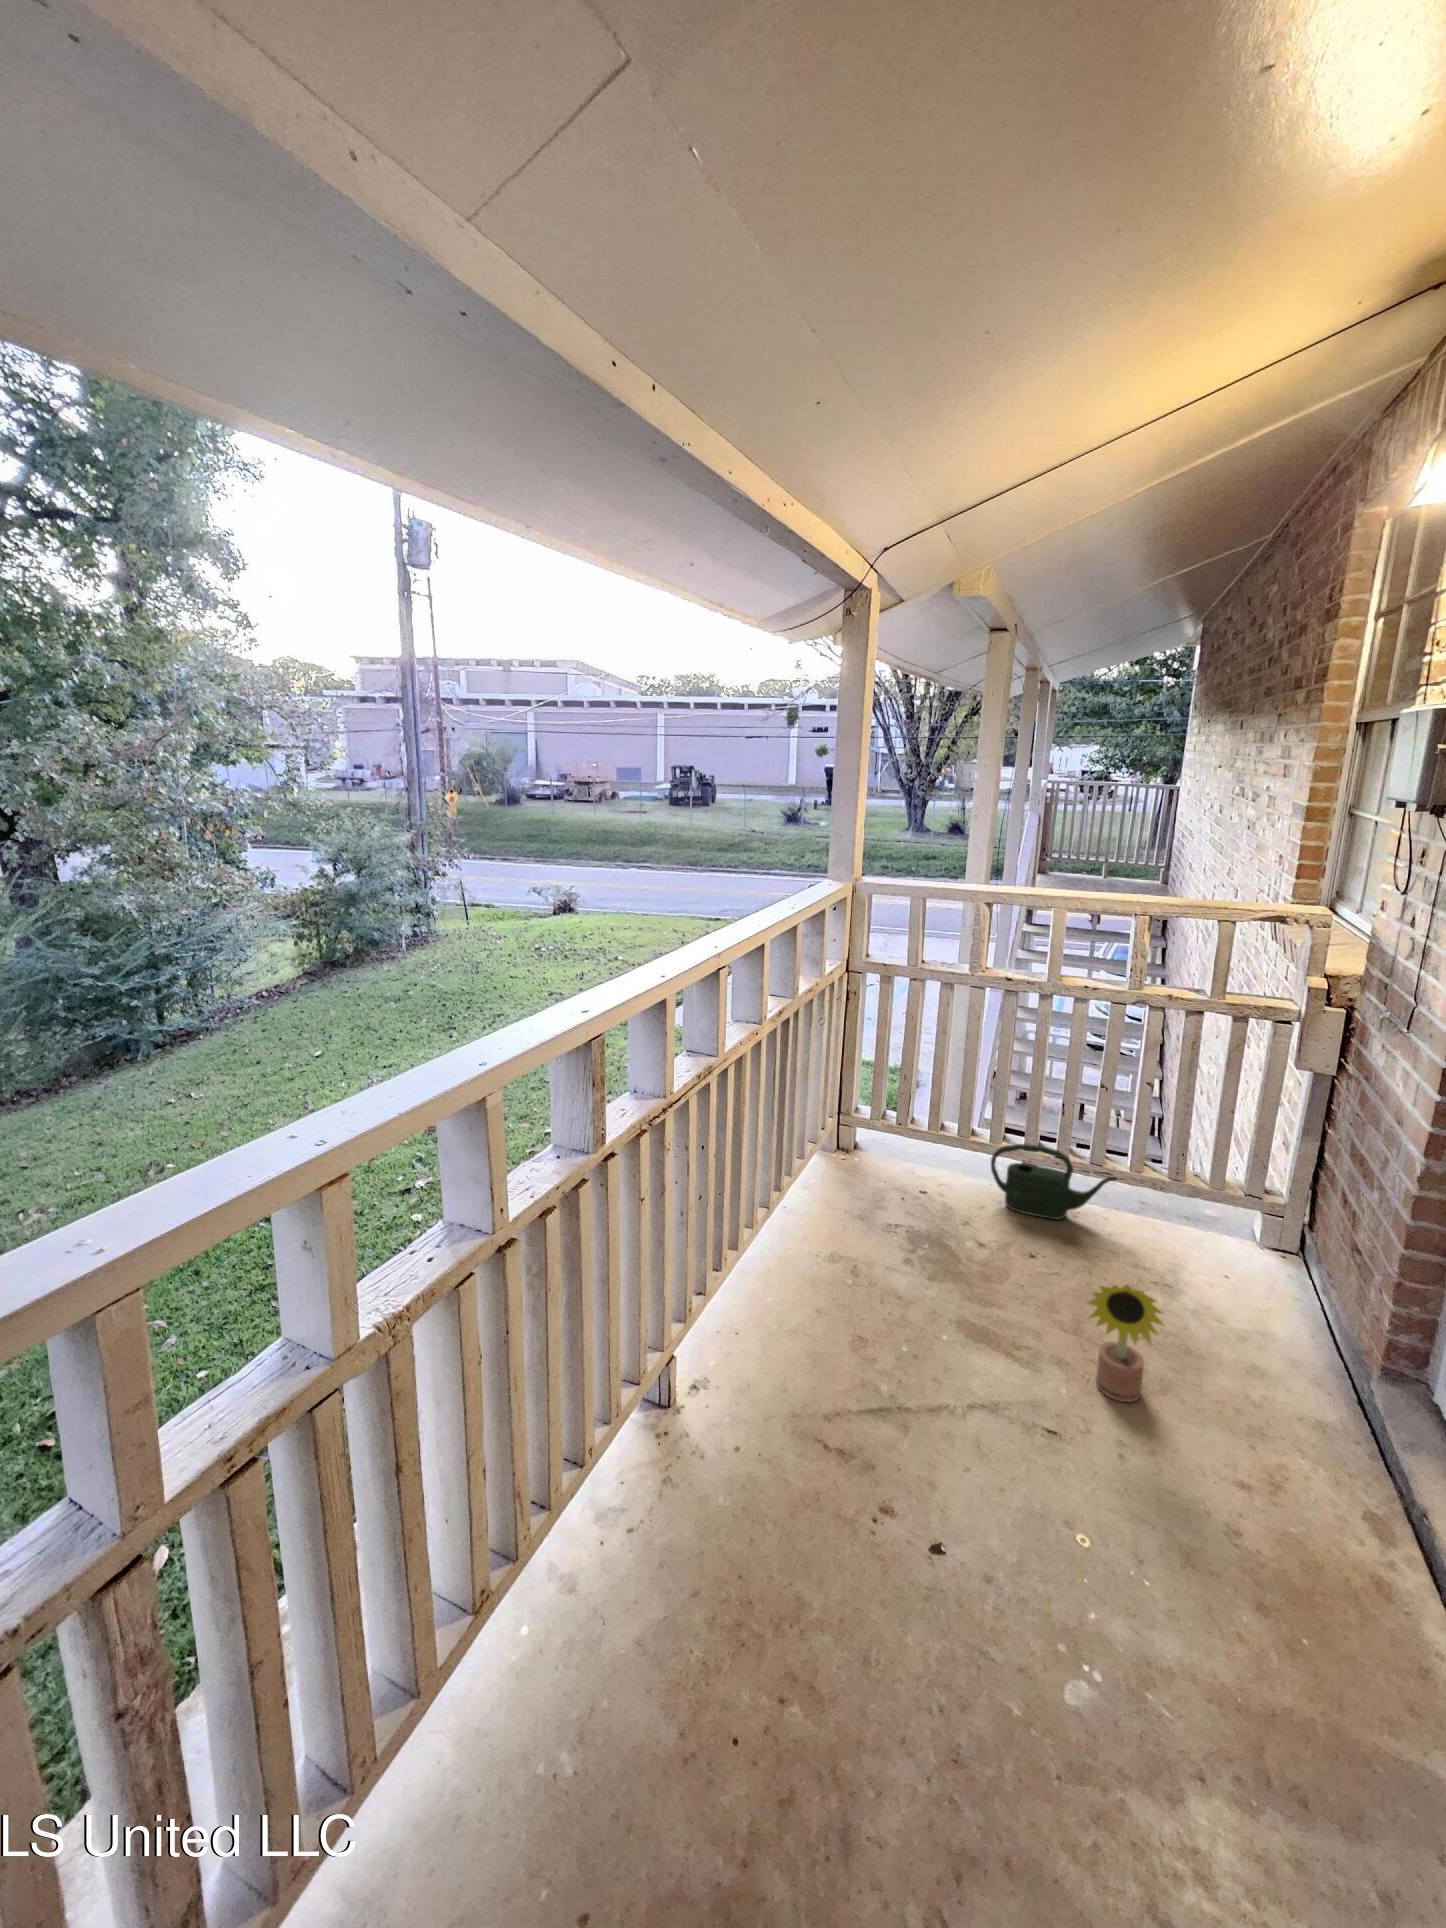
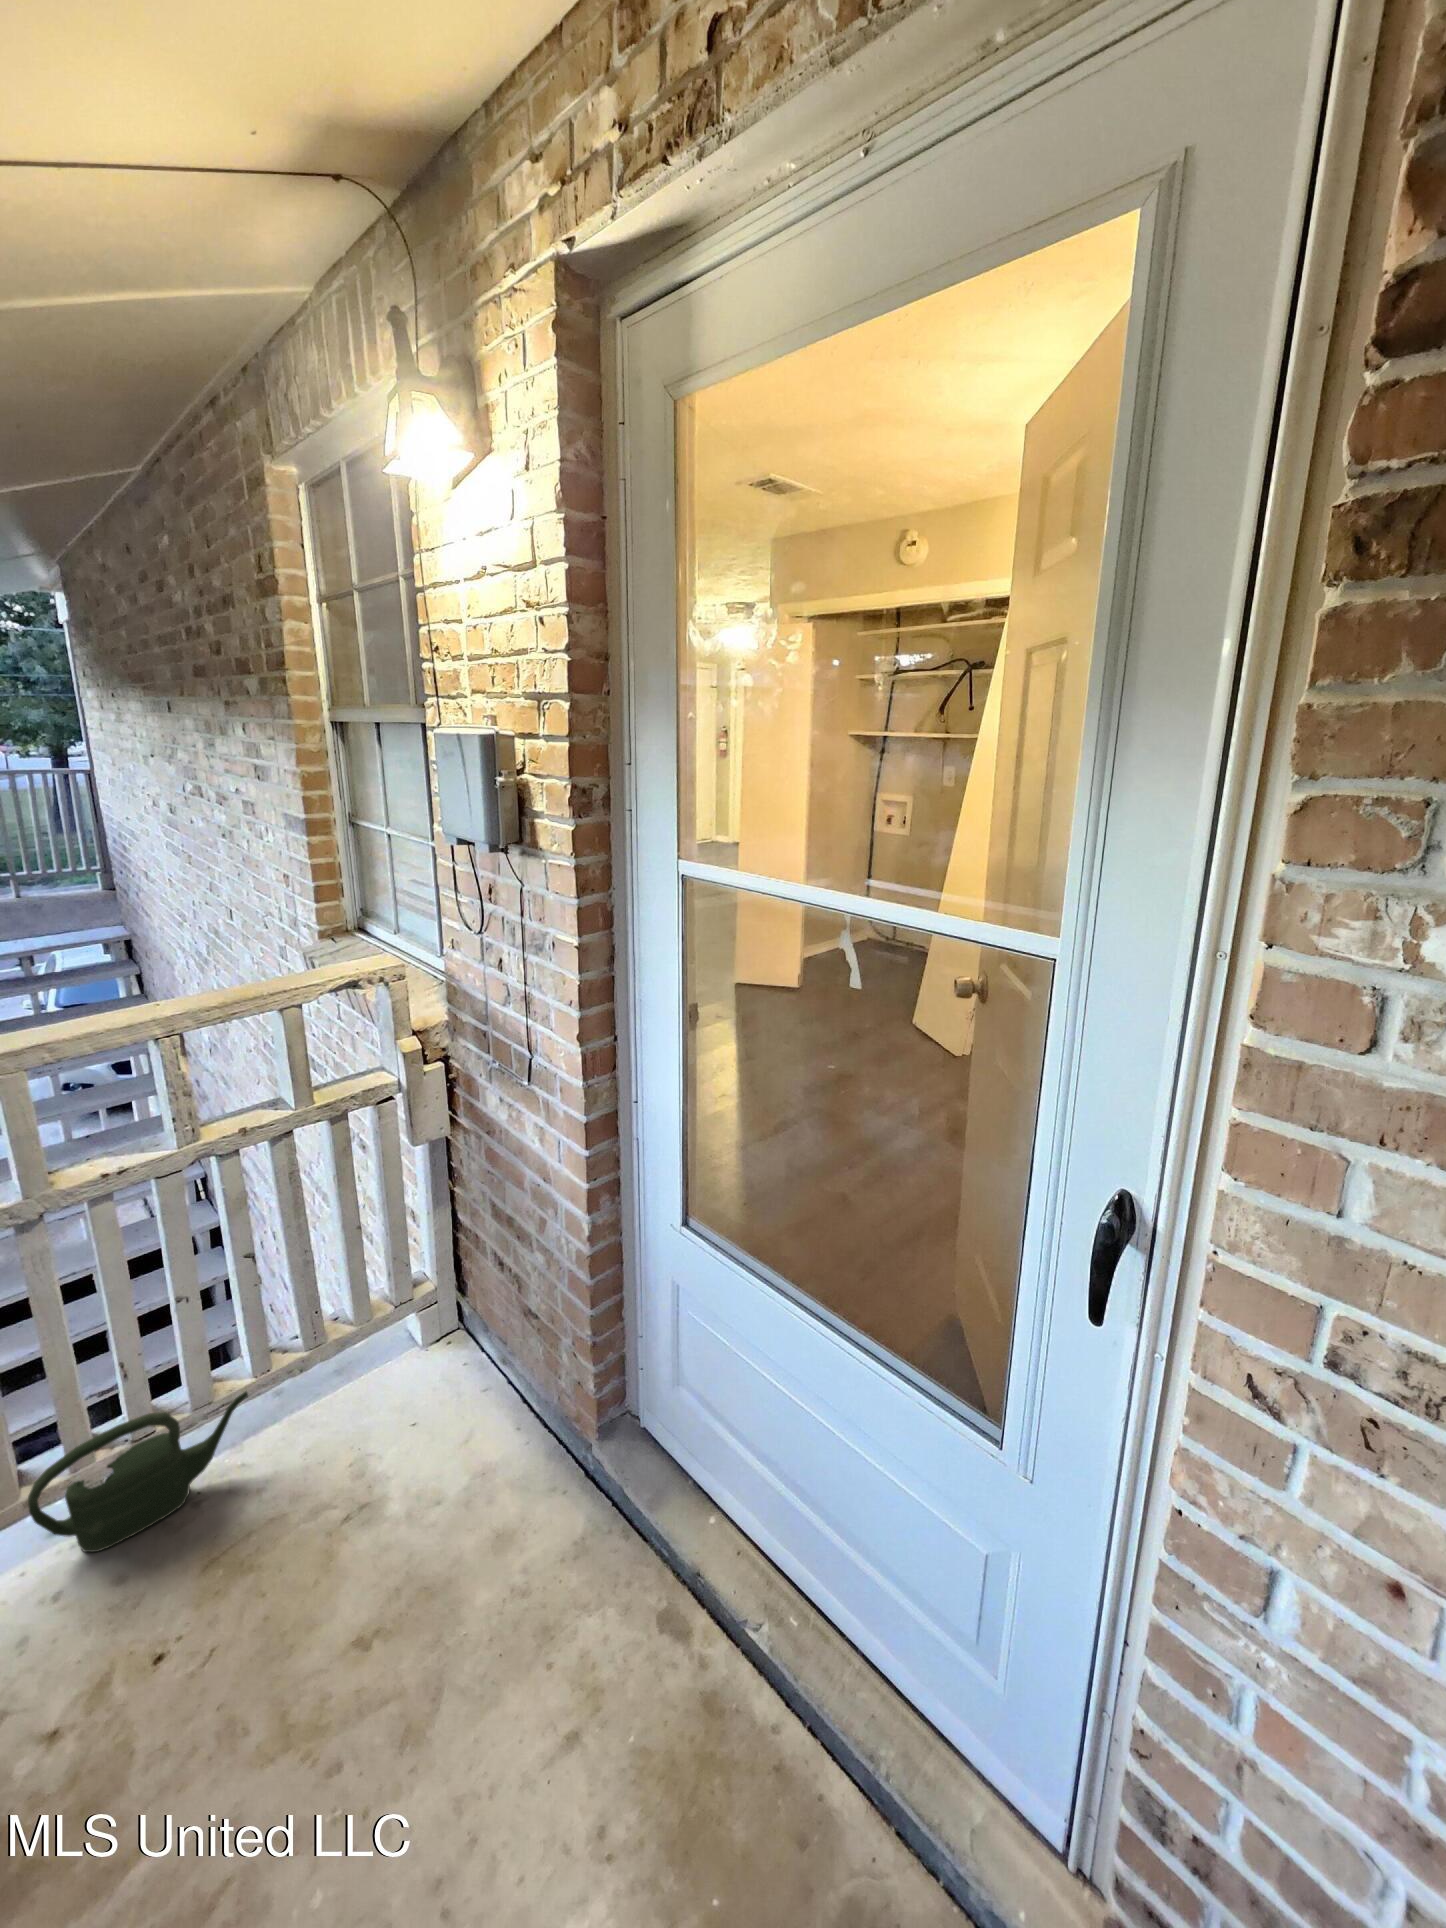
decorative plant: present [1088,1284,1163,1402] -> none [331,1631,447,1788]

